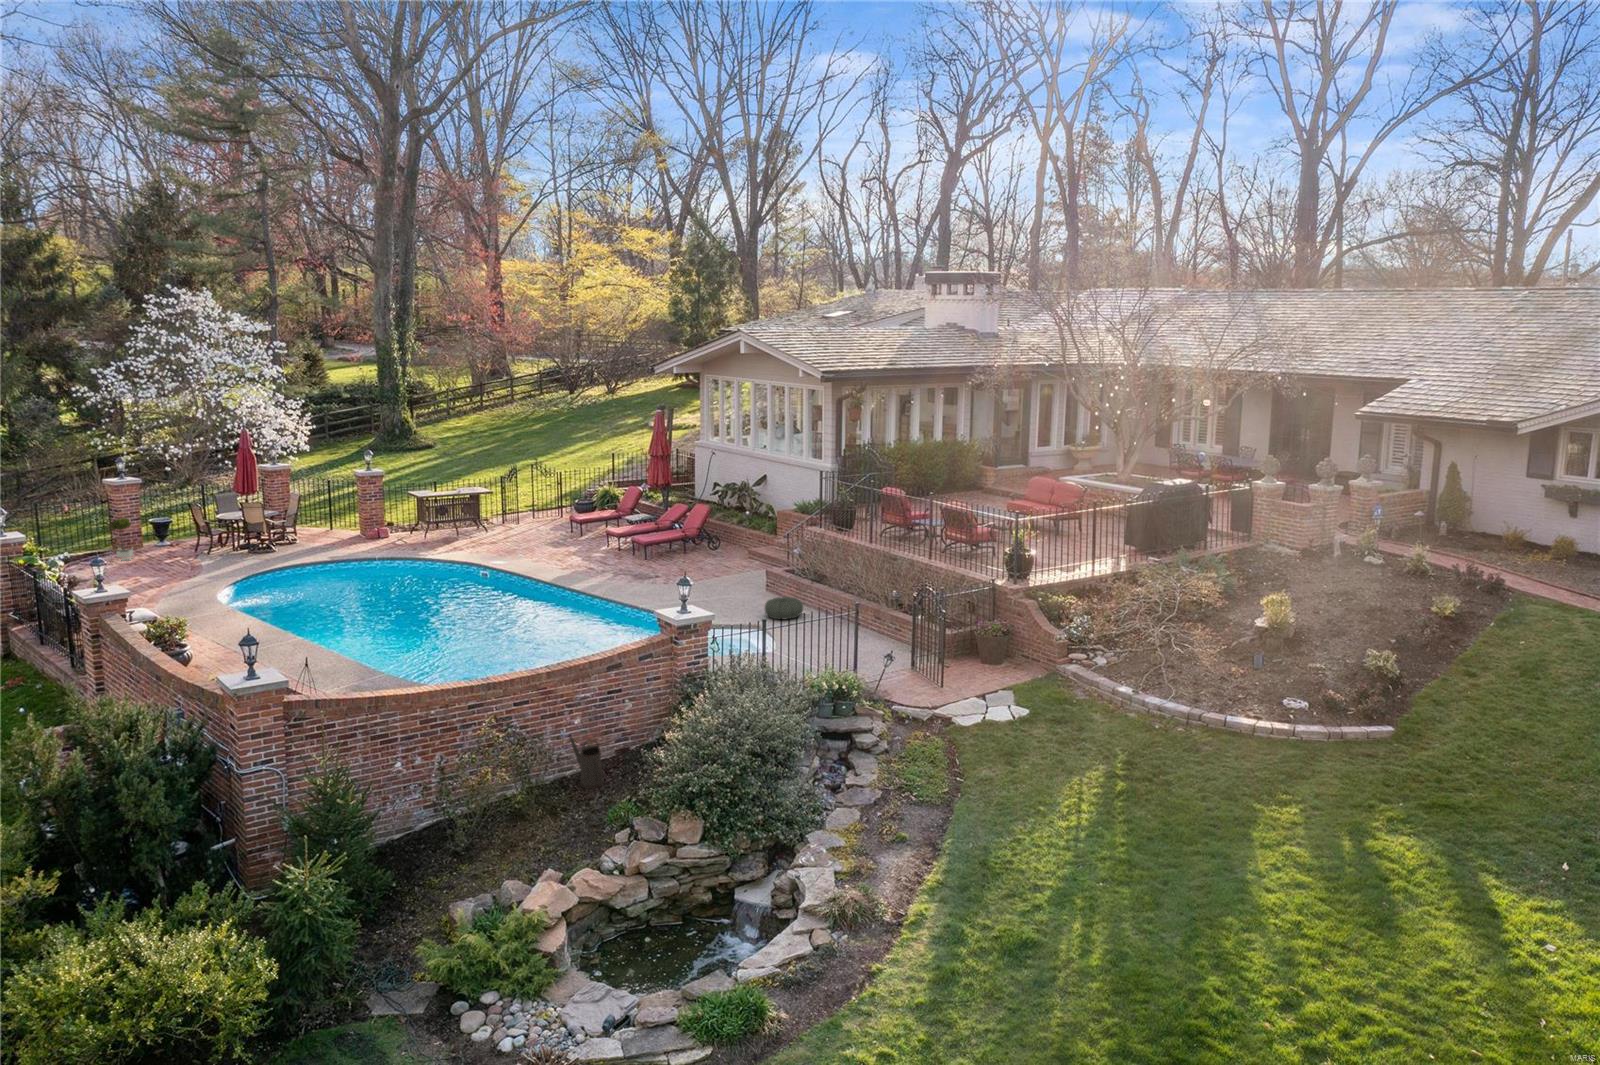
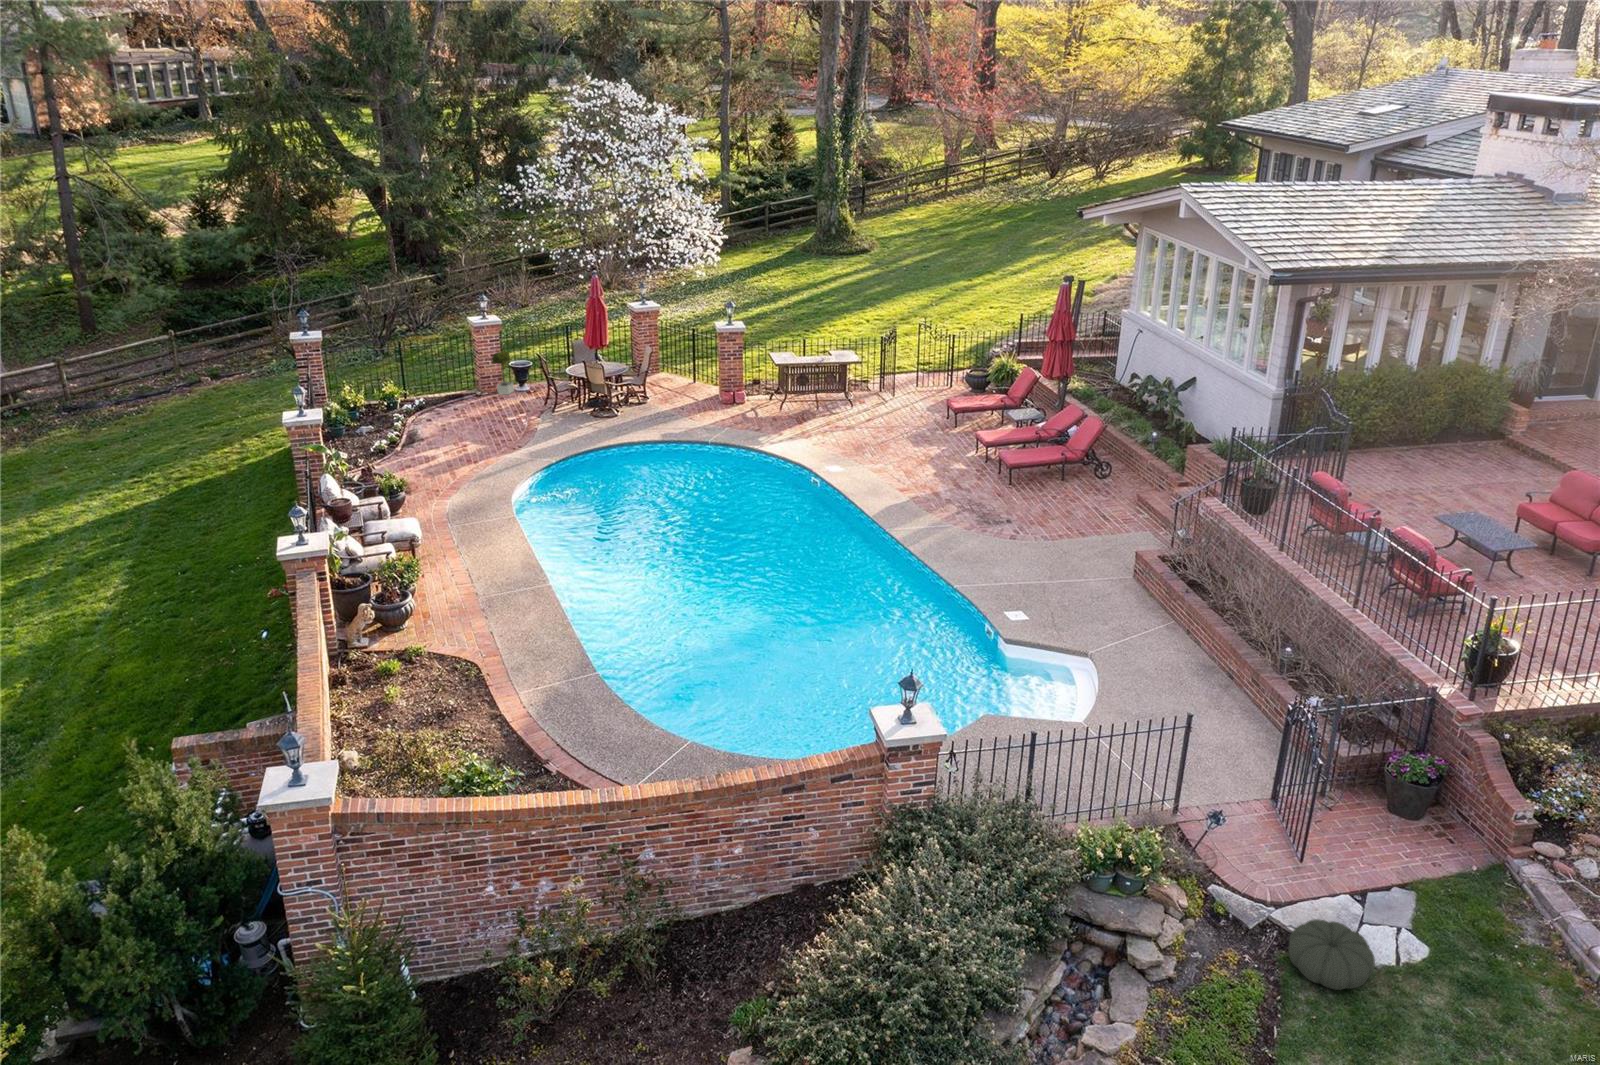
pouf: present [765,597,803,619] -> present [1289,919,1375,990]
watering can: present [570,737,605,789] -> none [720,871,752,957]

